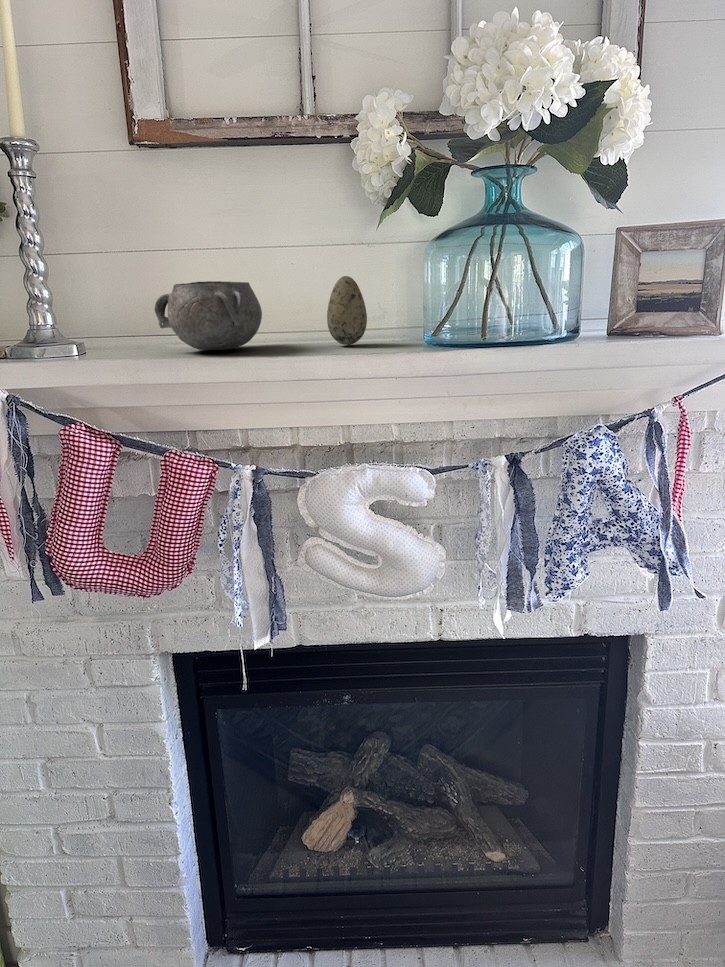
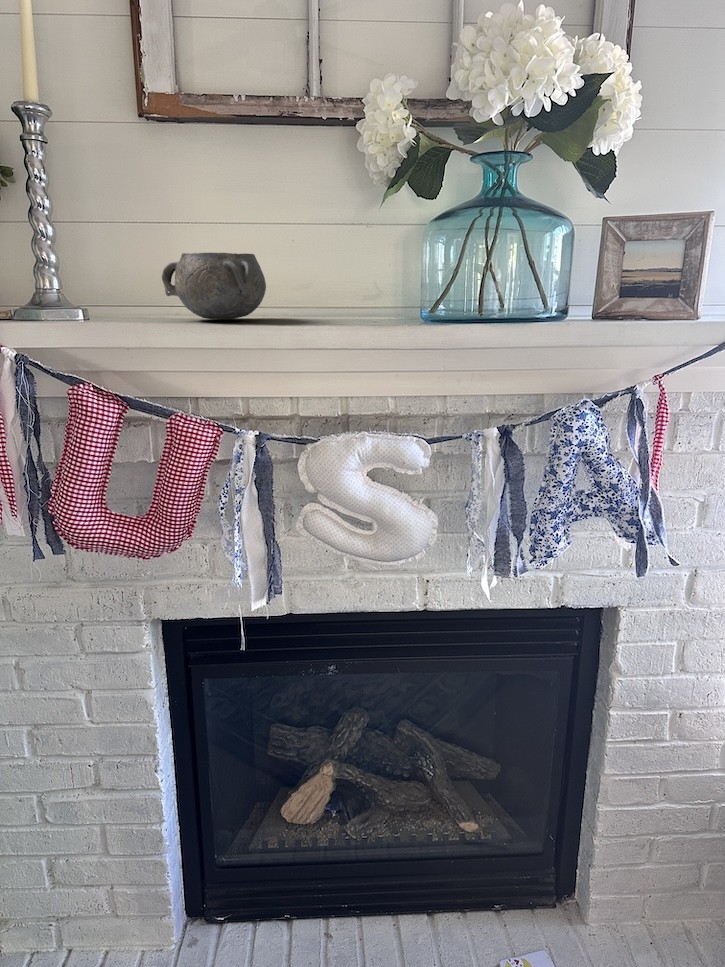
decorative egg: present [327,276,367,345] -> none [329,253,367,319]

